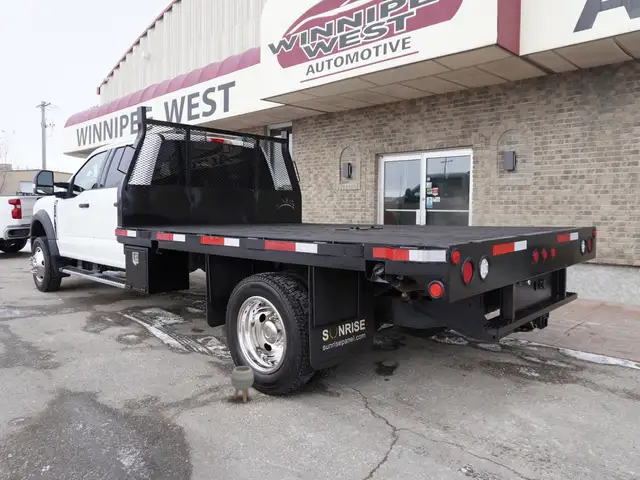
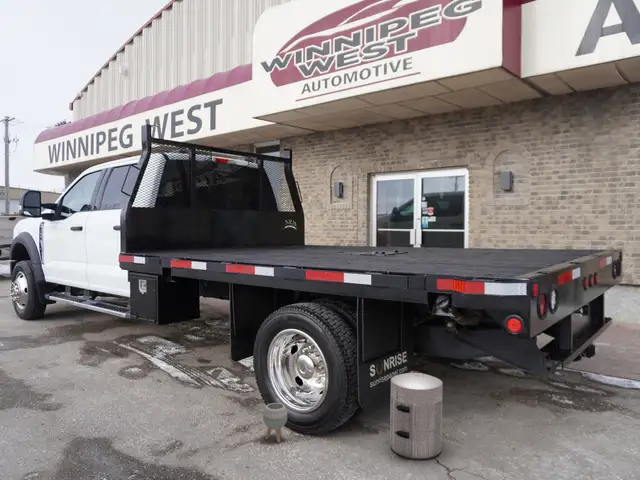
waste bin: none [347,338,397,420] -> present [390,371,443,459]

